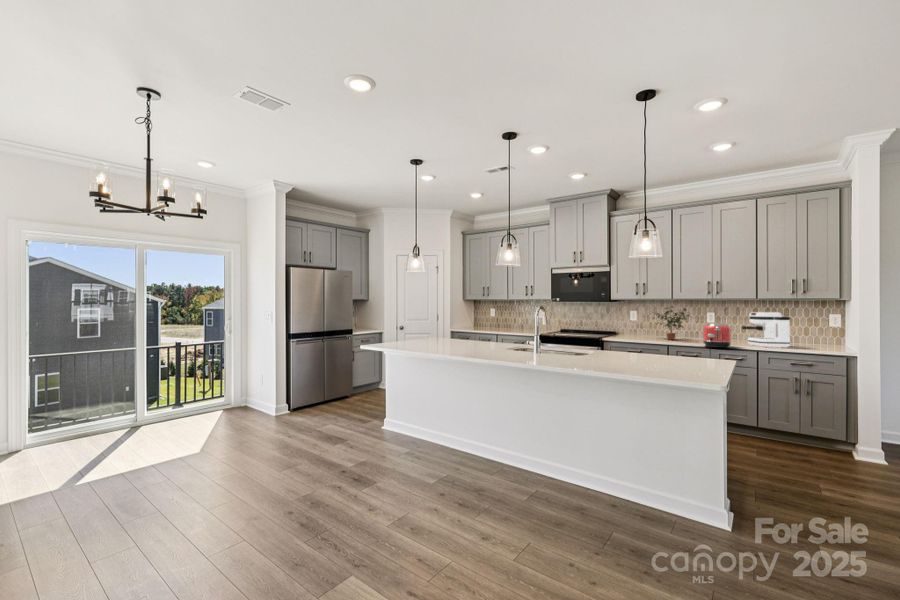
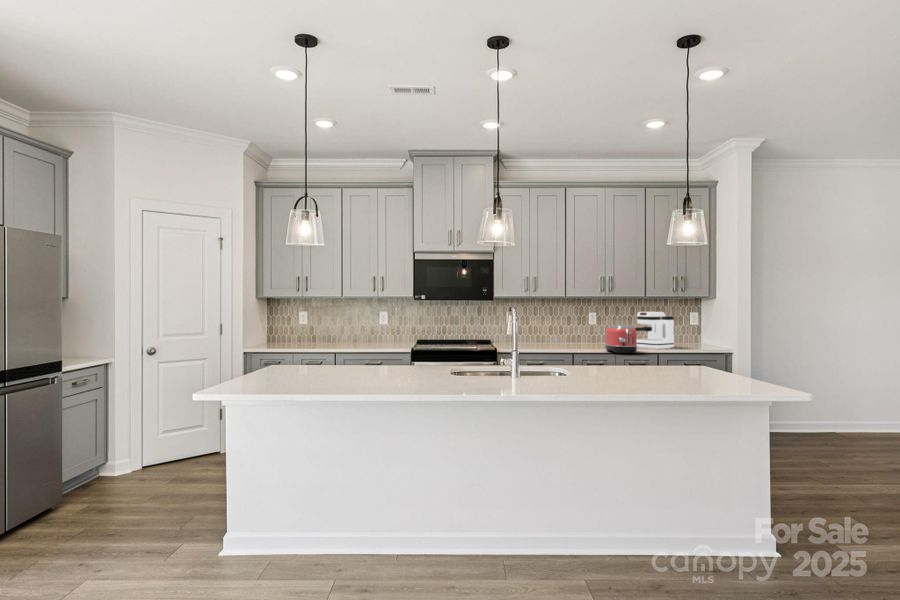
potted plant: present [652,306,690,340] -> none [535,305,579,346]

